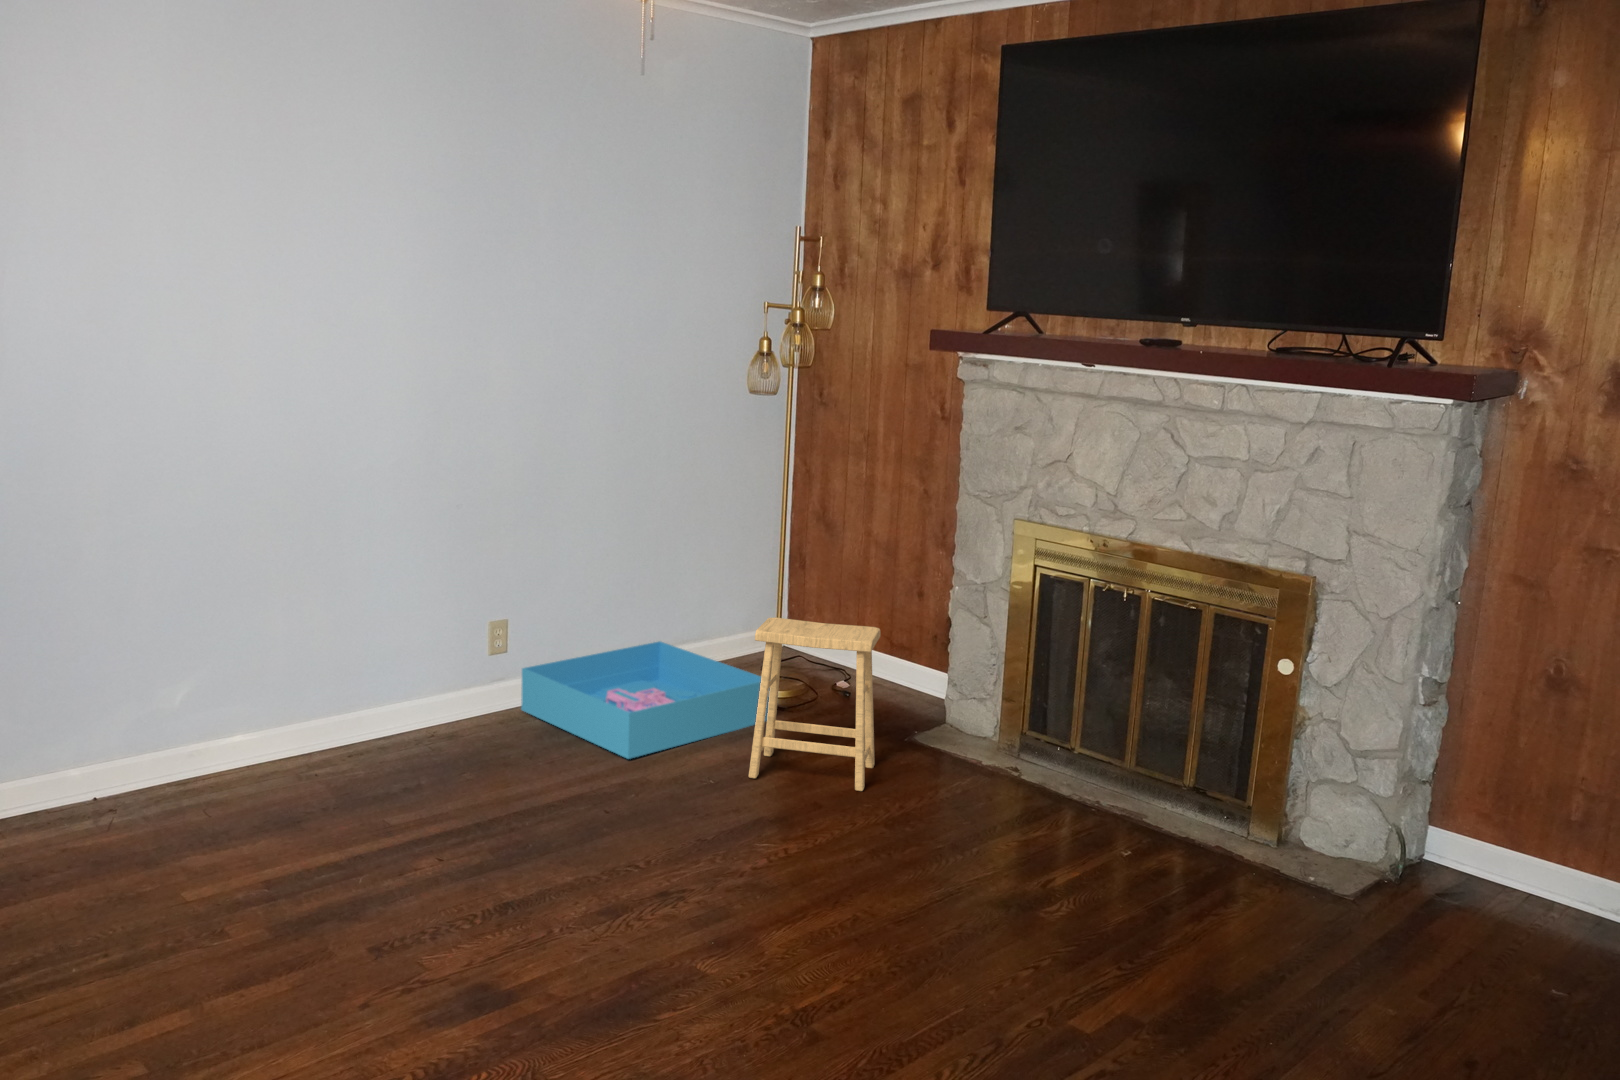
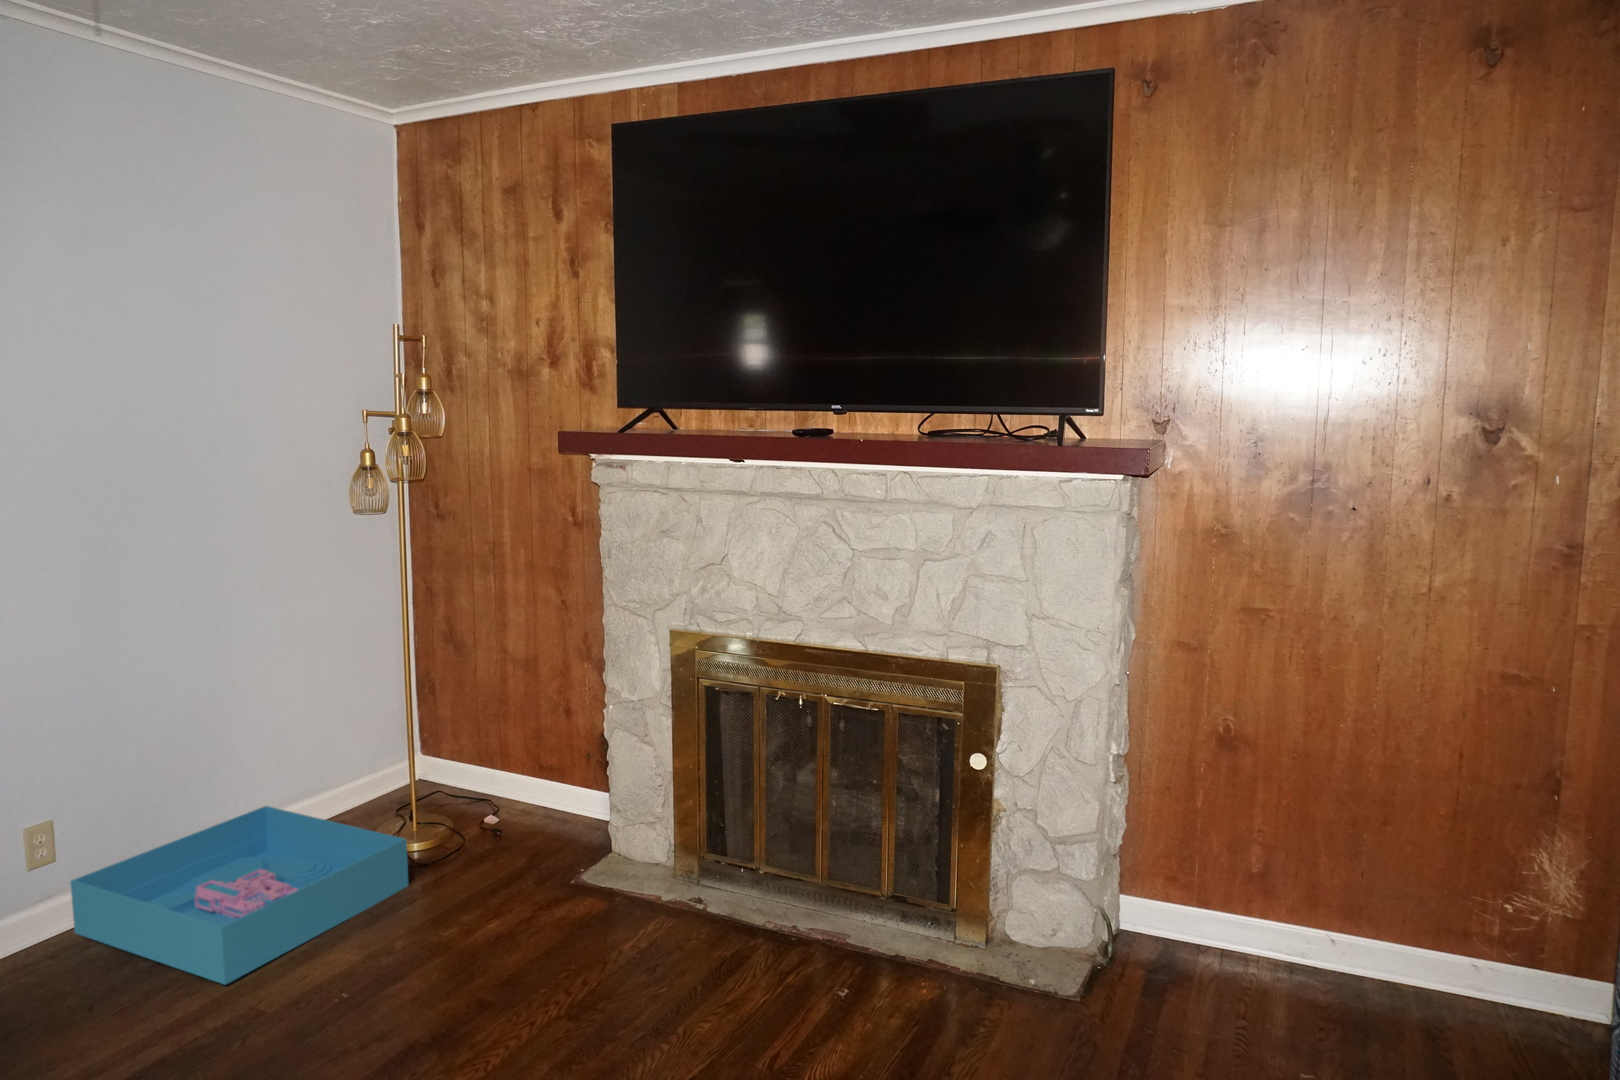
footstool: present [749,617,881,791] -> none [383,771,542,980]

